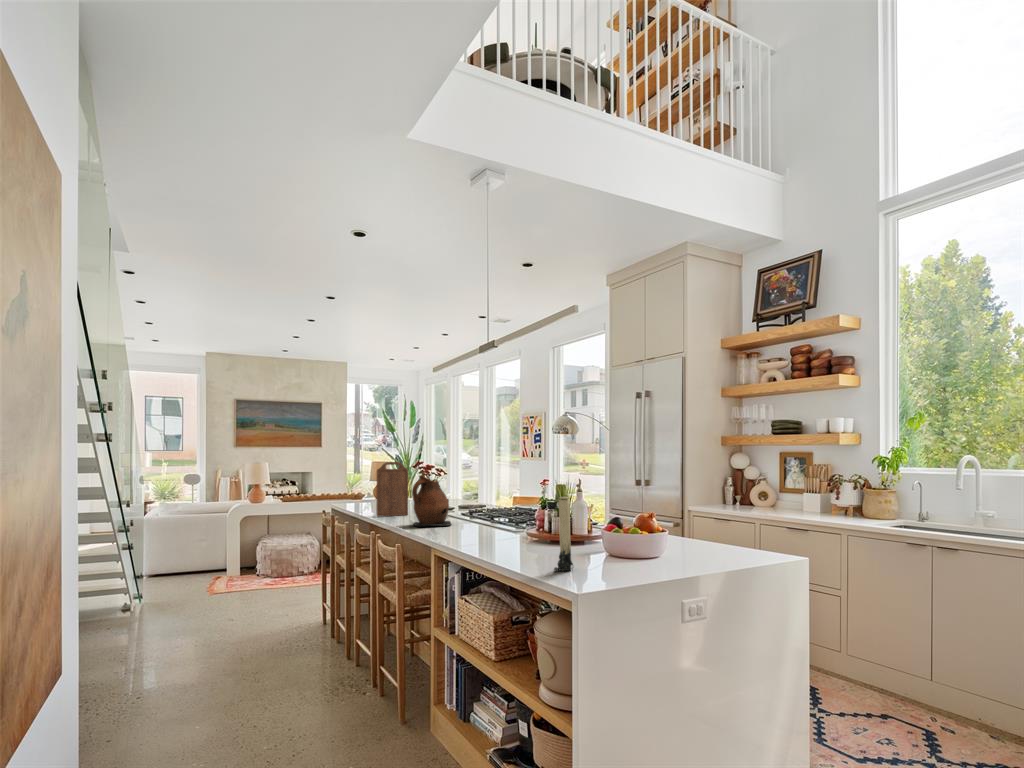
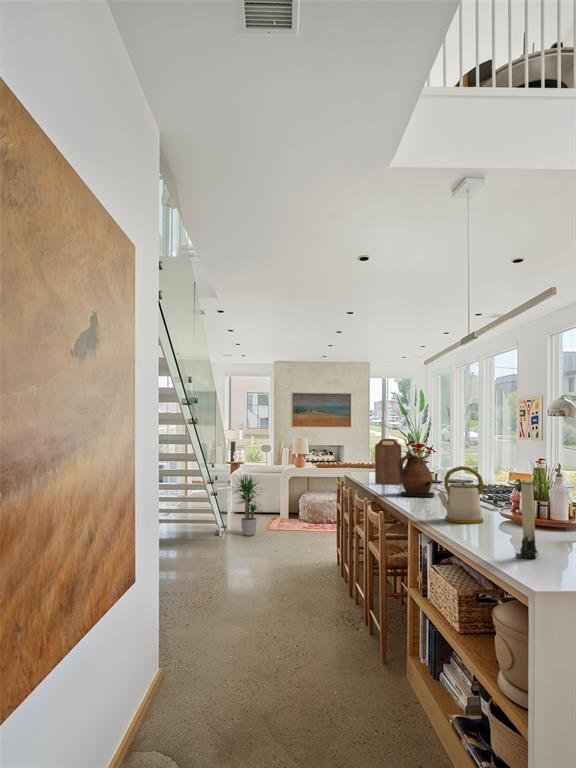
kettle: none [466,488,513,548] -> present [438,466,483,524]
potted plant: none [155,516,214,603] -> present [234,475,258,536]

